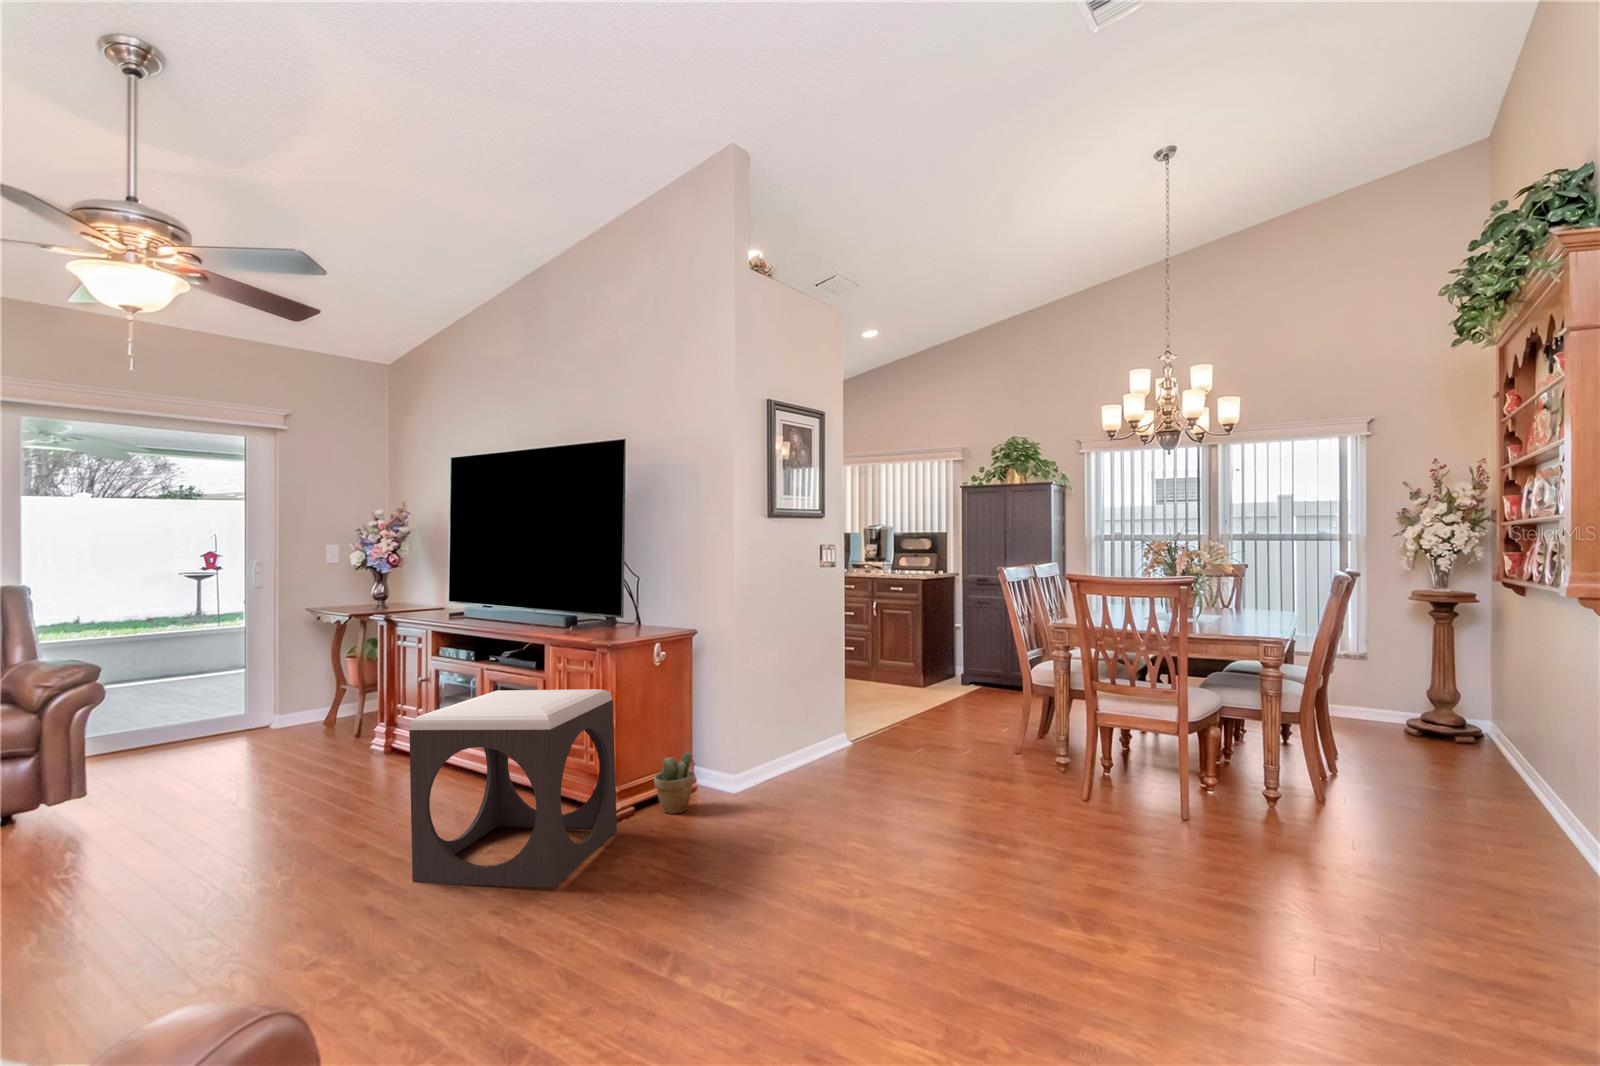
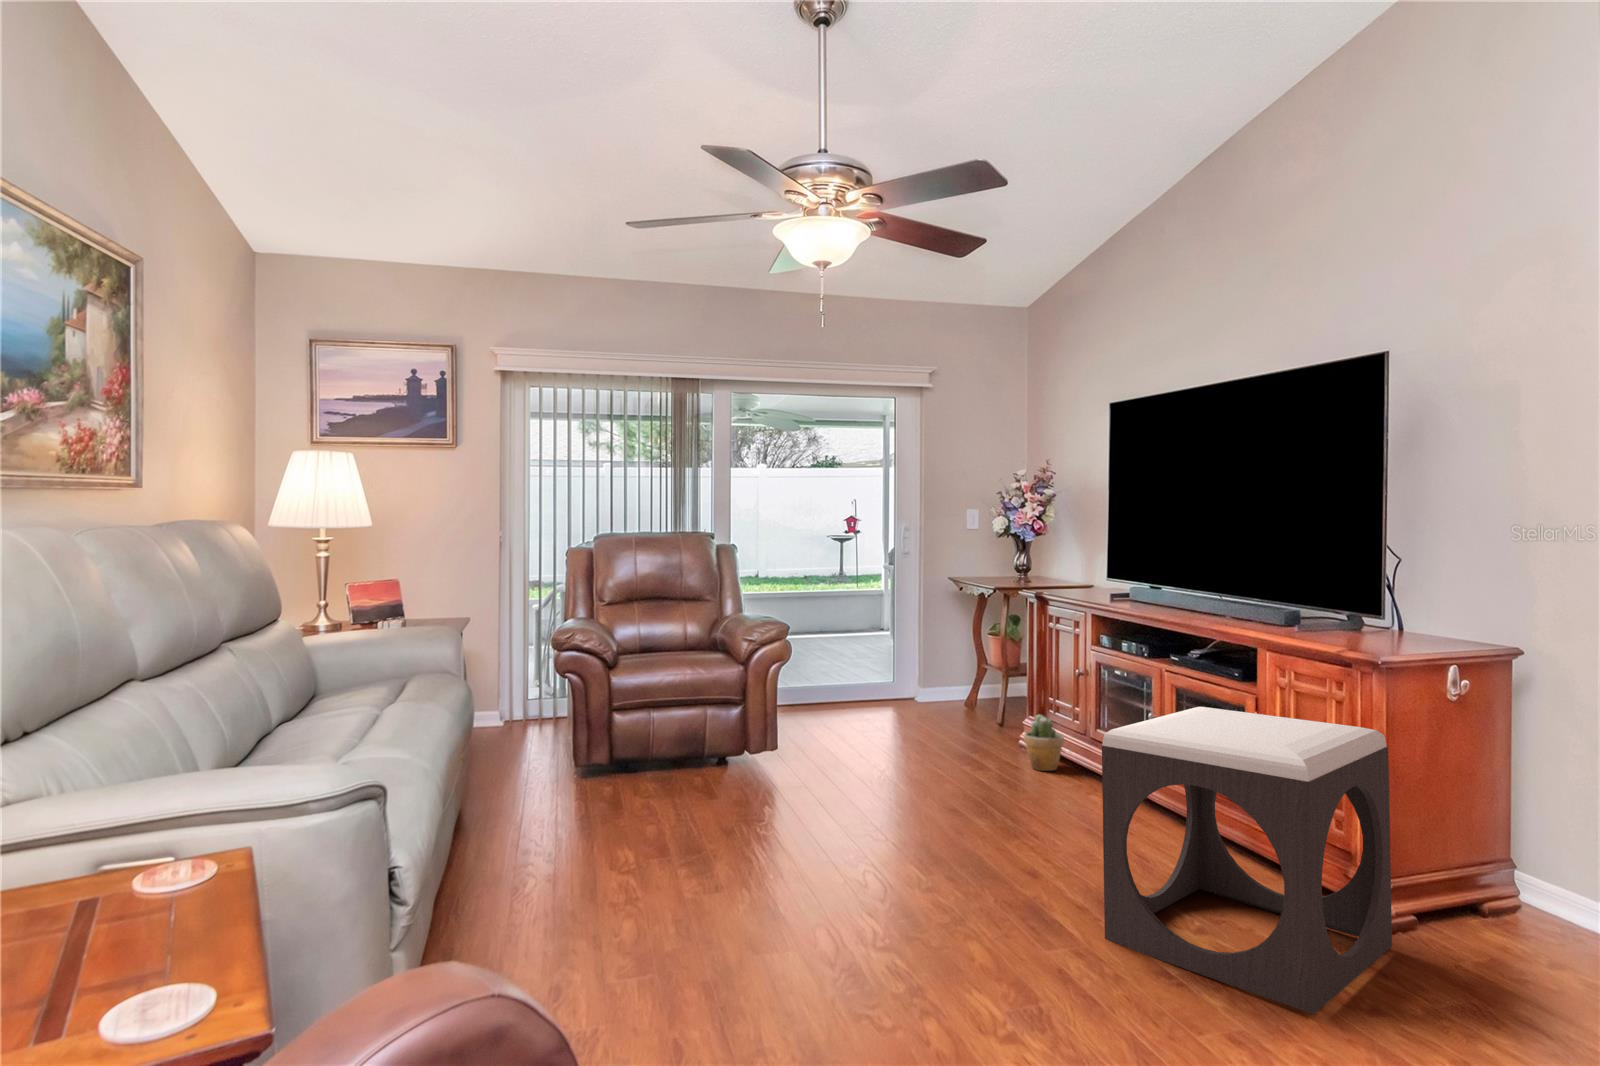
potted plant: present [654,752,694,814] -> present [1024,715,1064,771]

